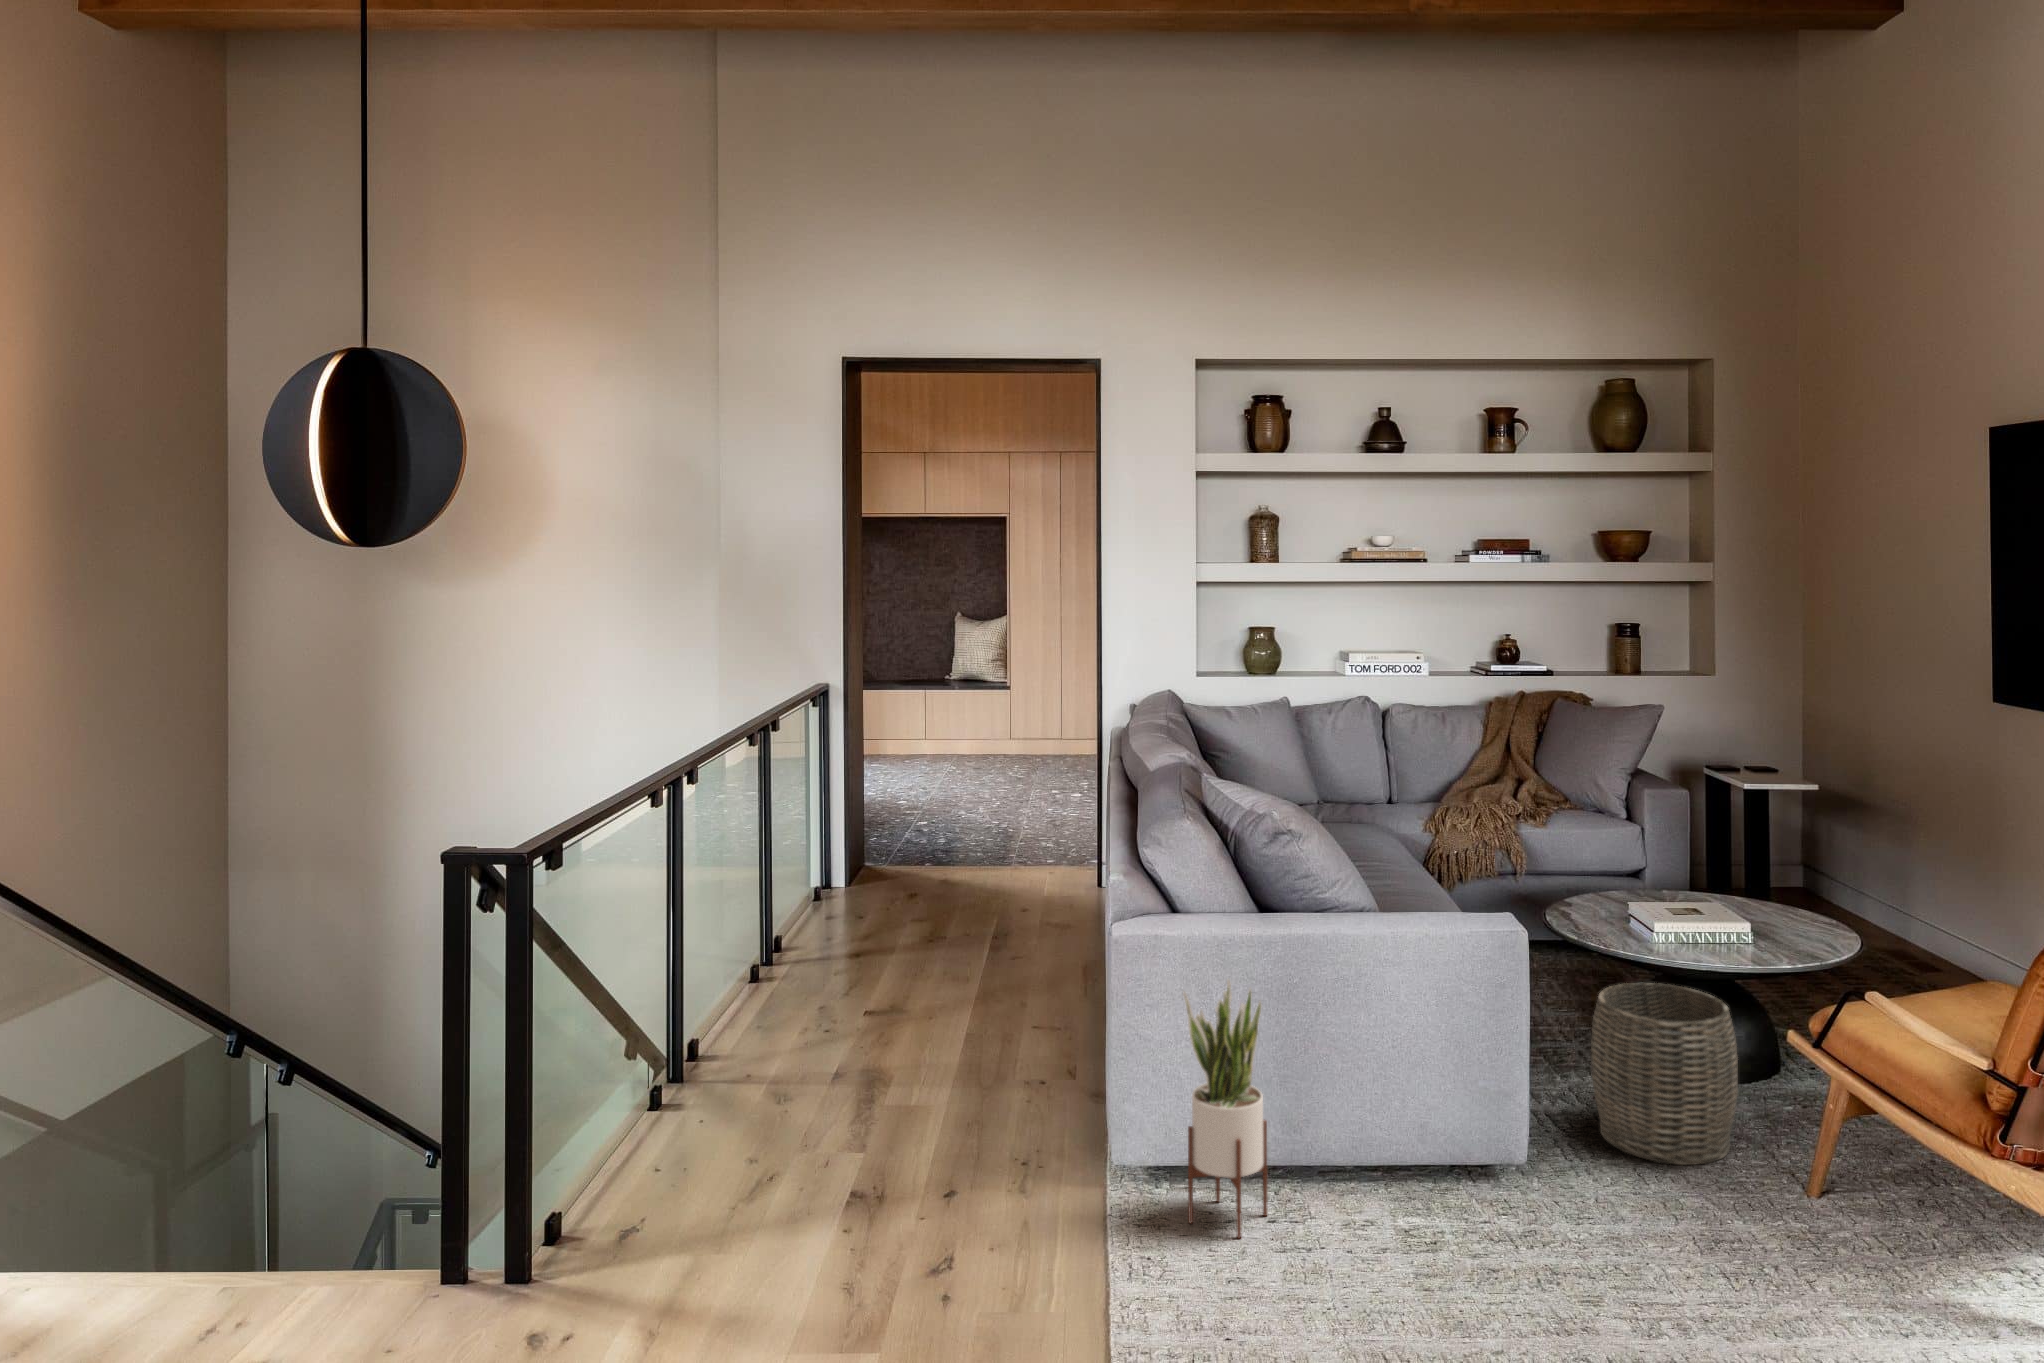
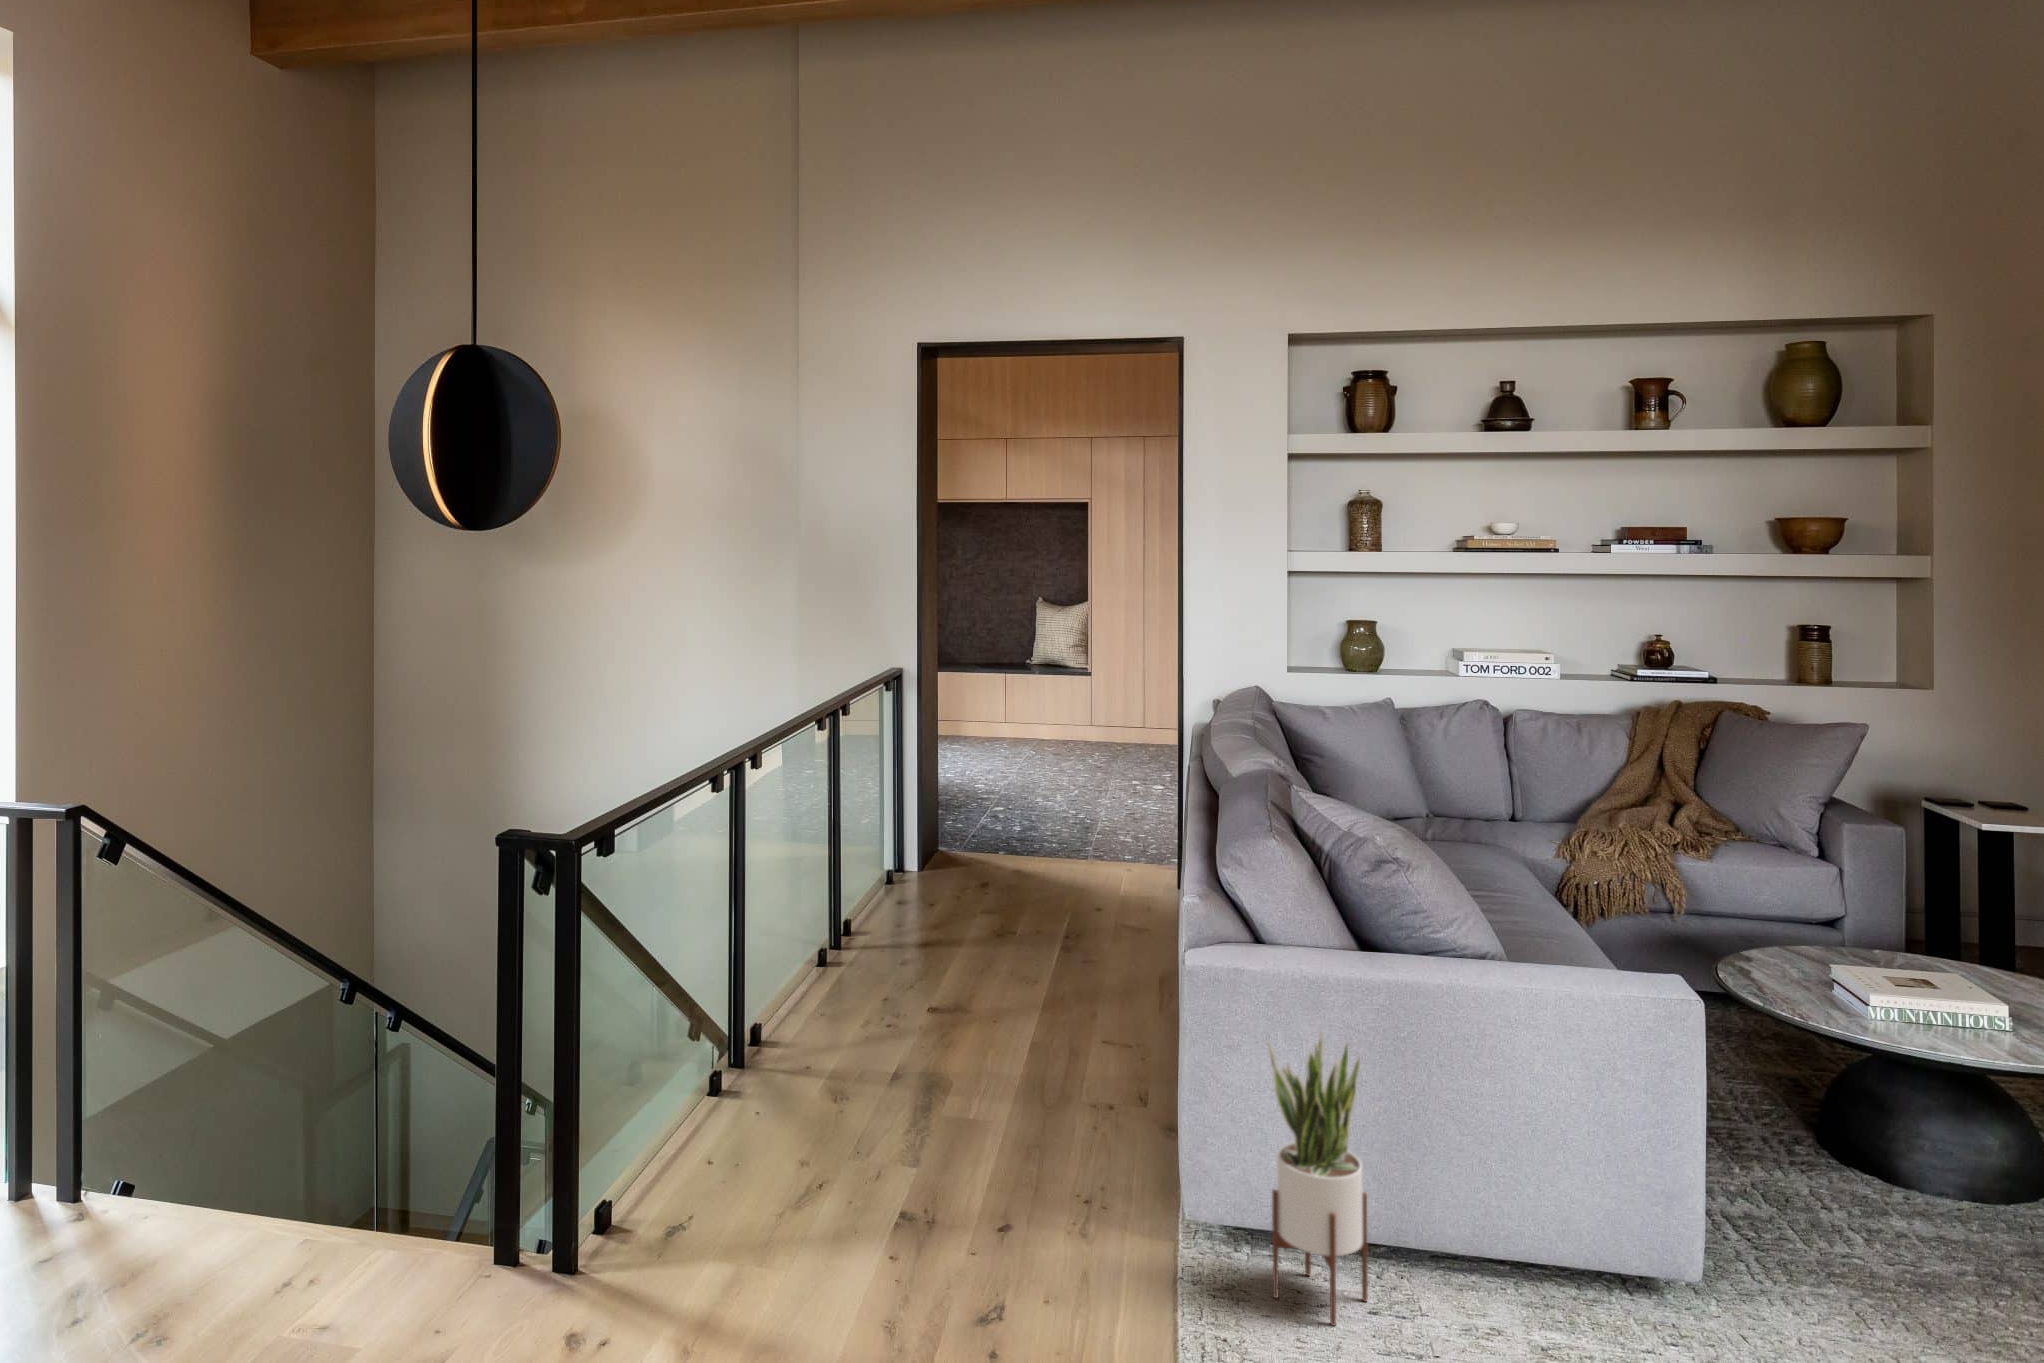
woven basket: present [1591,983,1738,1165] -> none [1786,1071,1998,1310]

